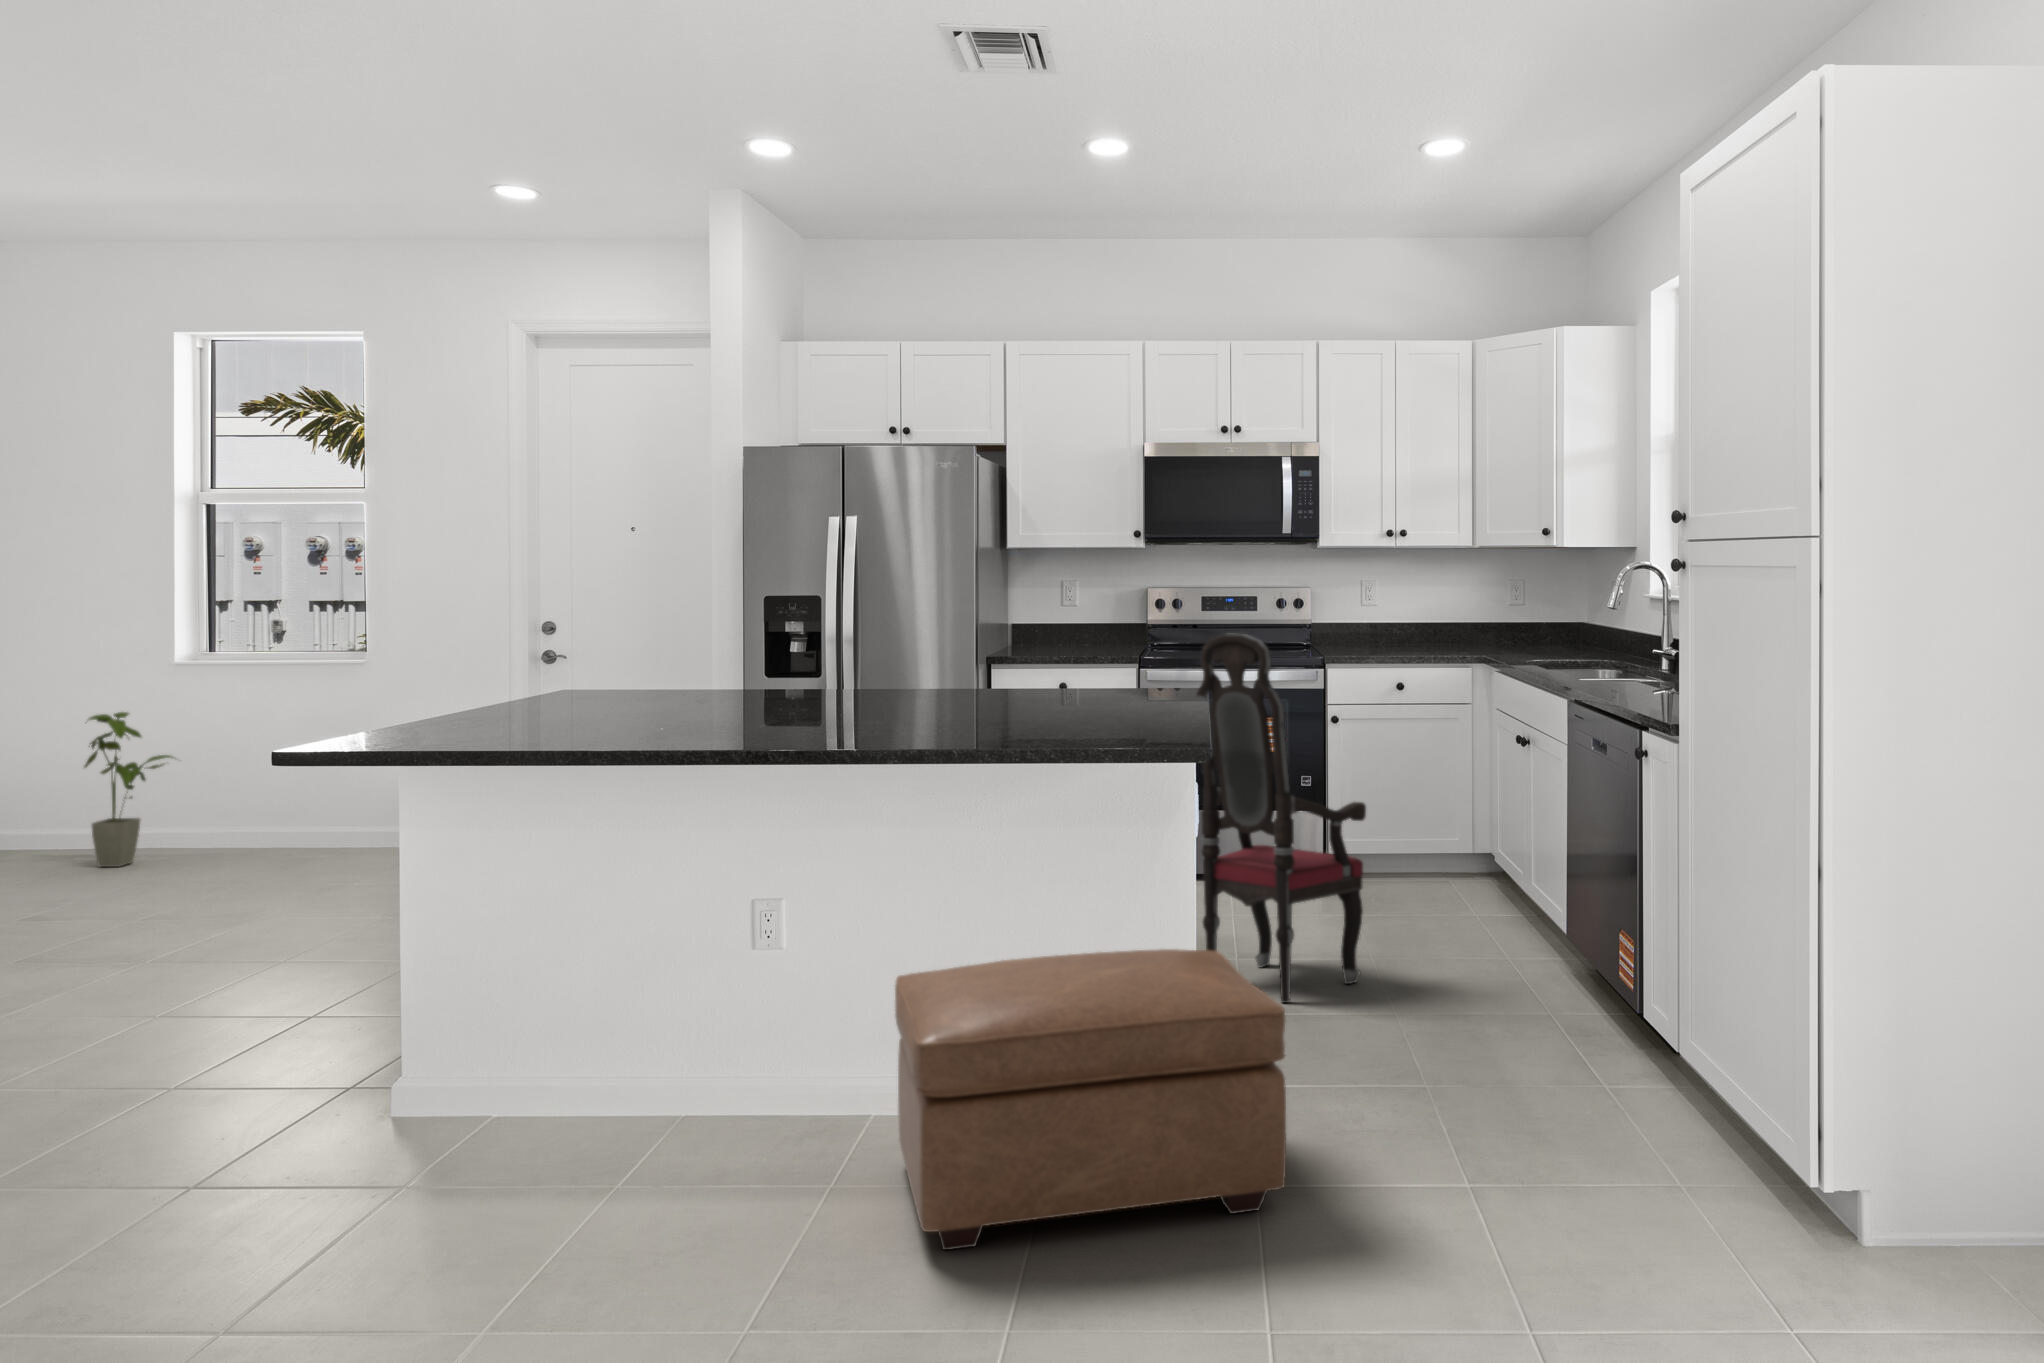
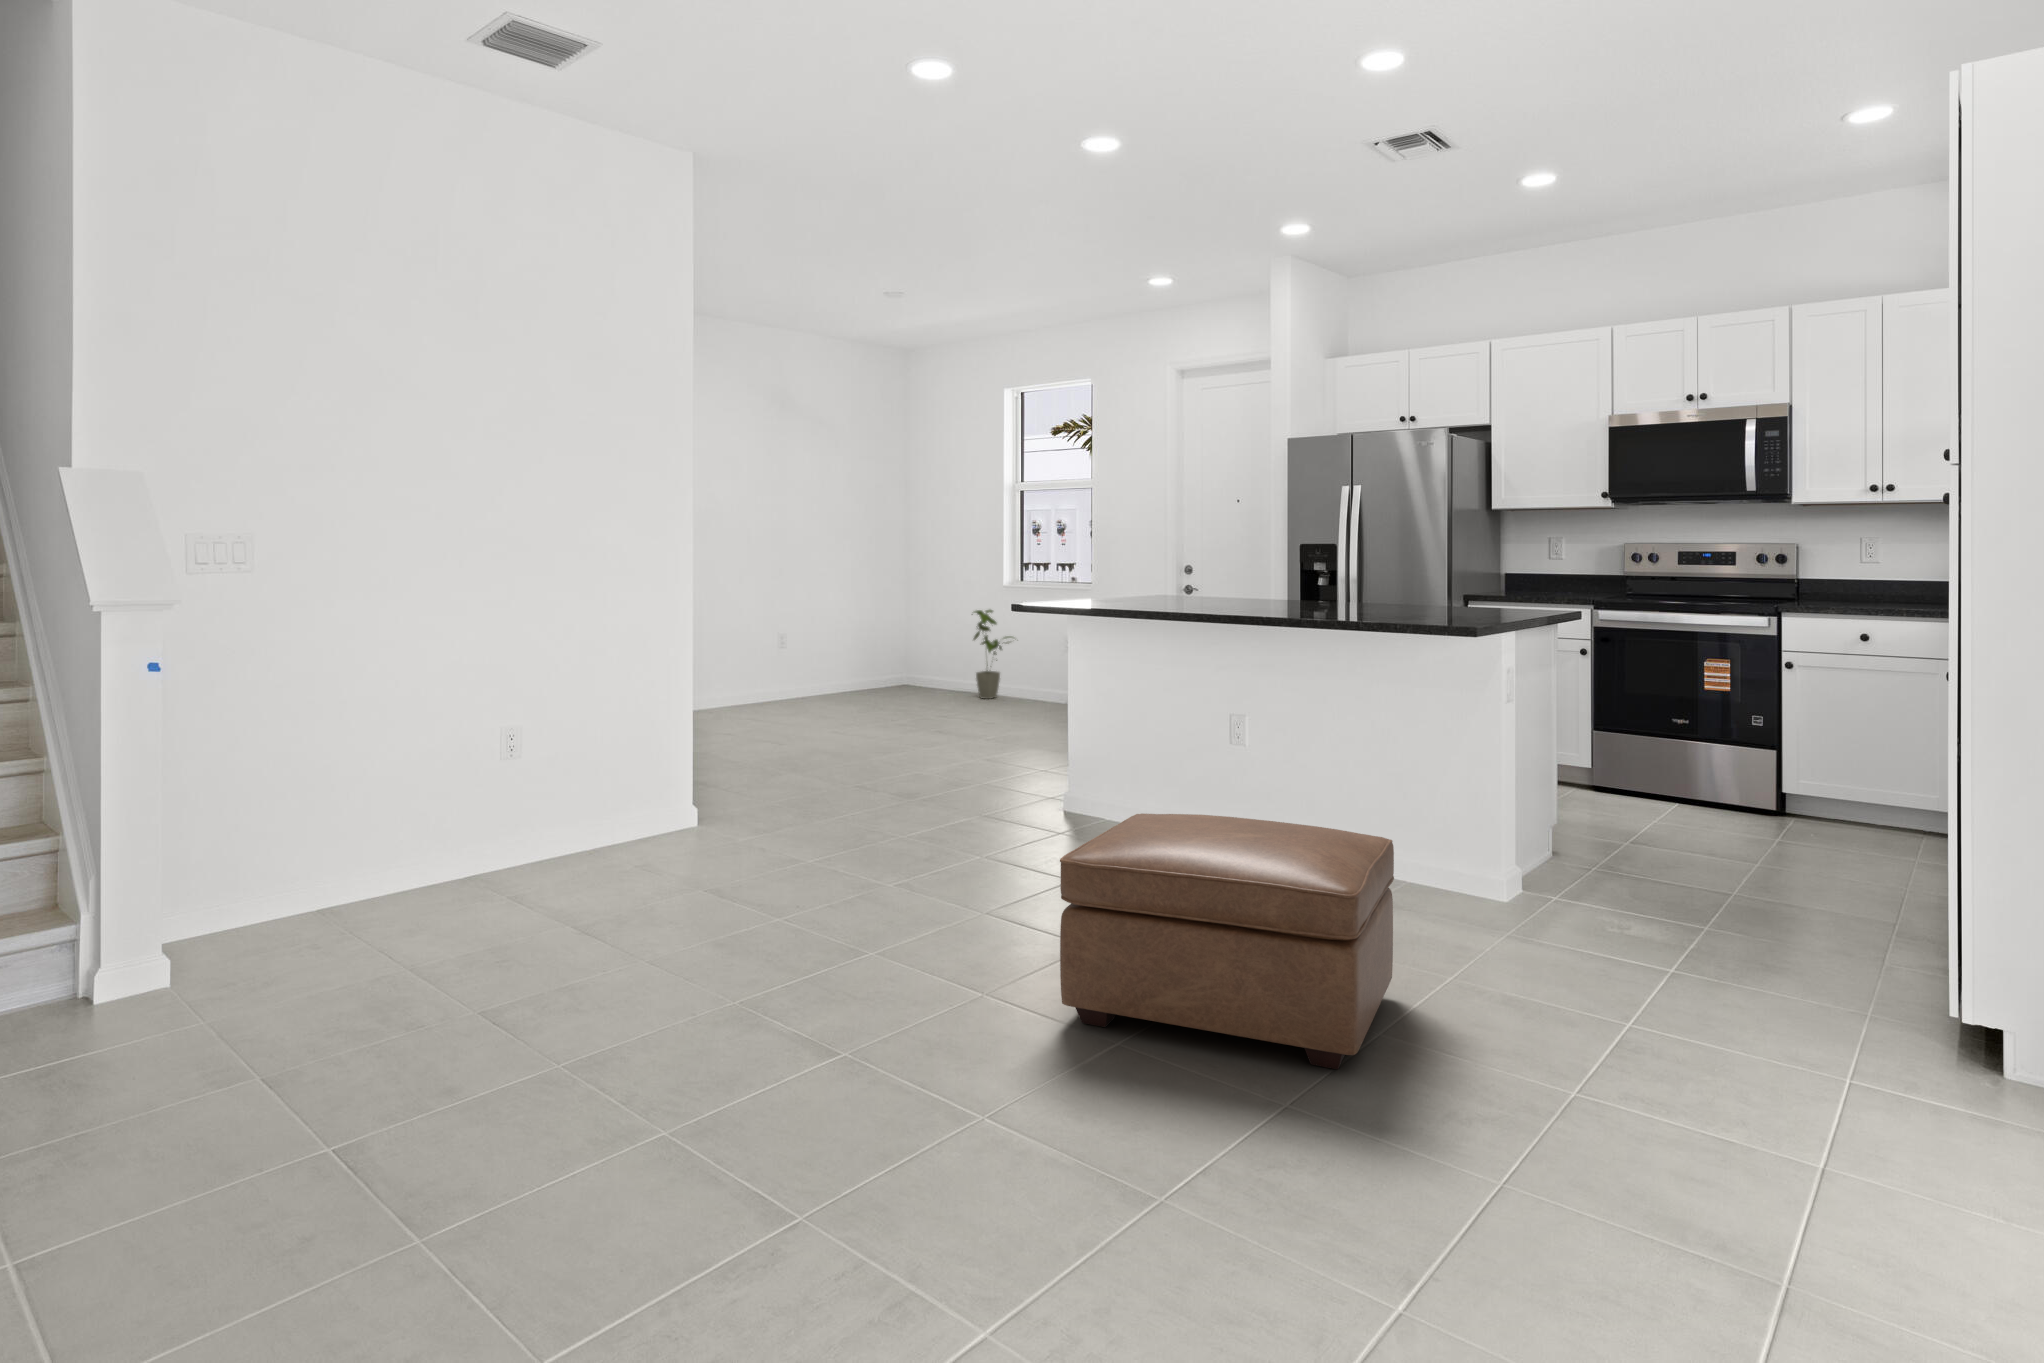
armchair: present [1197,634,1366,1003] -> none [1525,571,1698,912]

